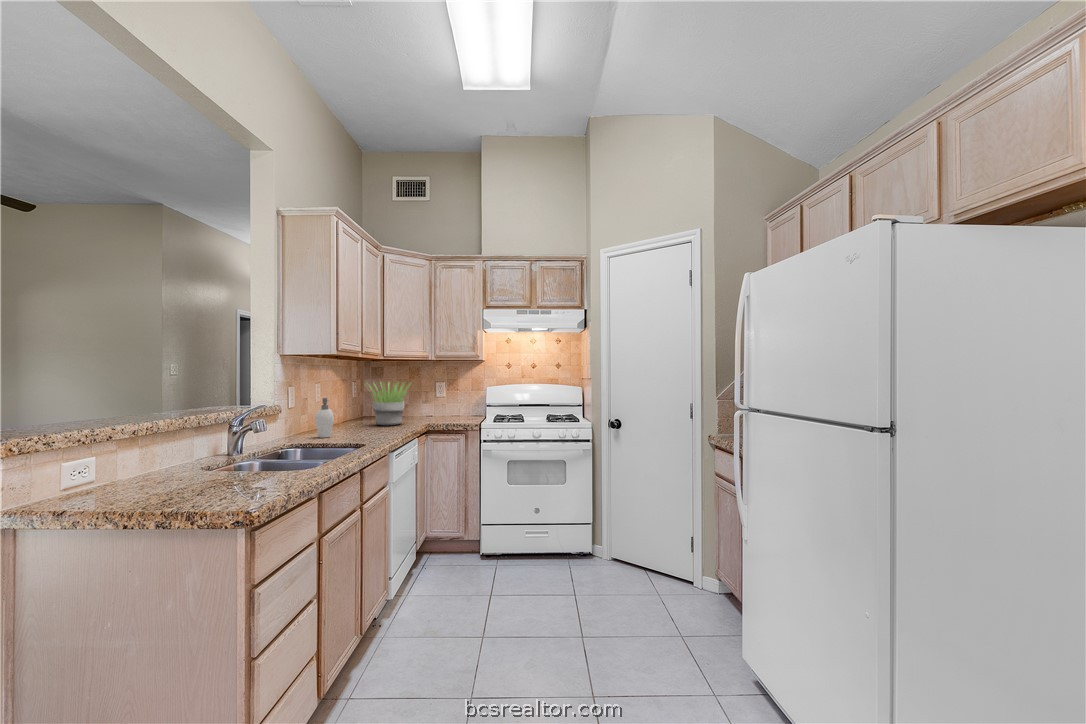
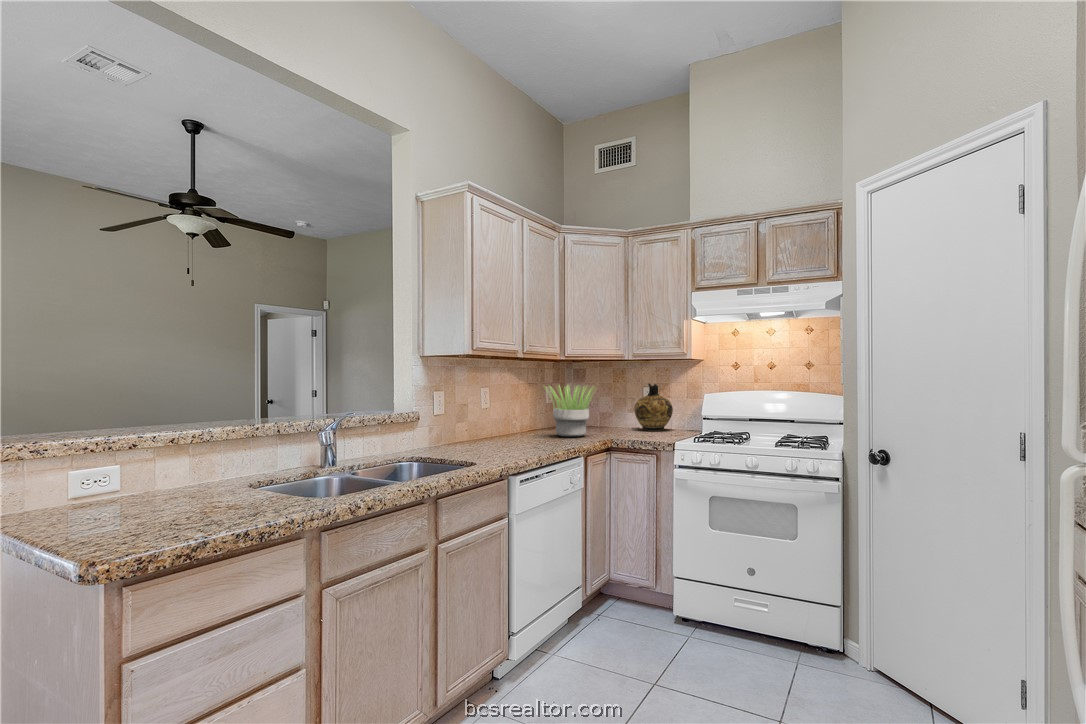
ceramic jug: none [430,379,460,417] -> present [634,383,673,431]
soap dispenser: present [315,398,334,438] -> none [473,401,492,445]

